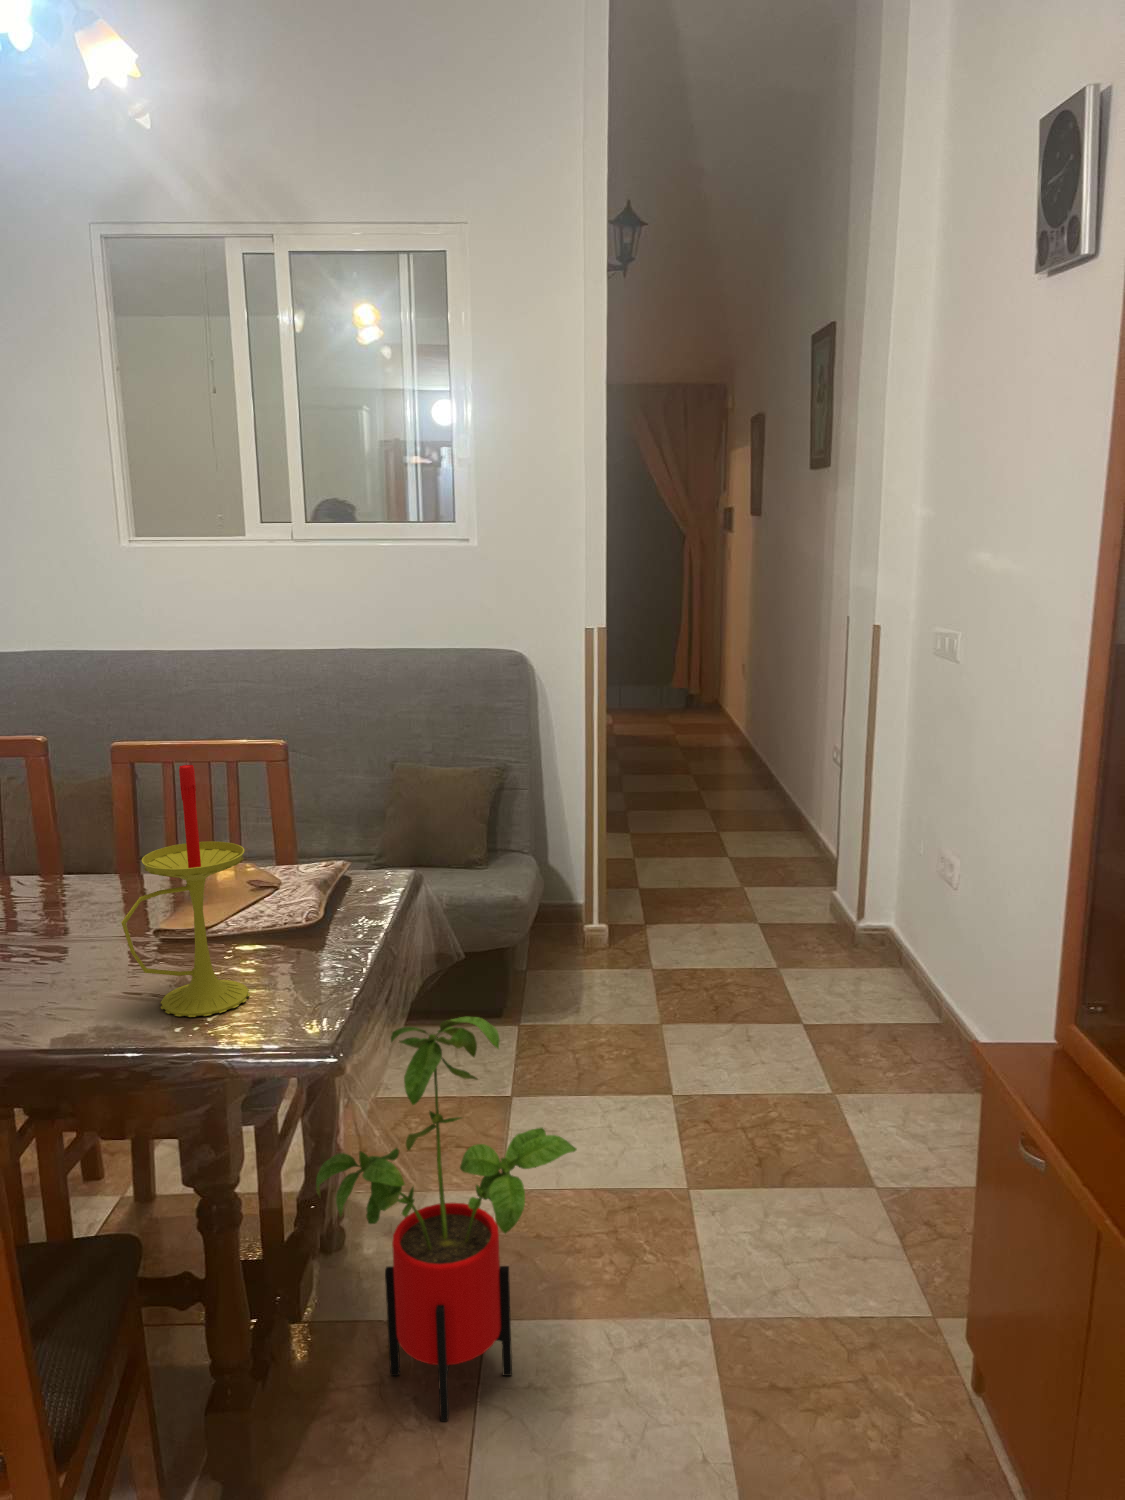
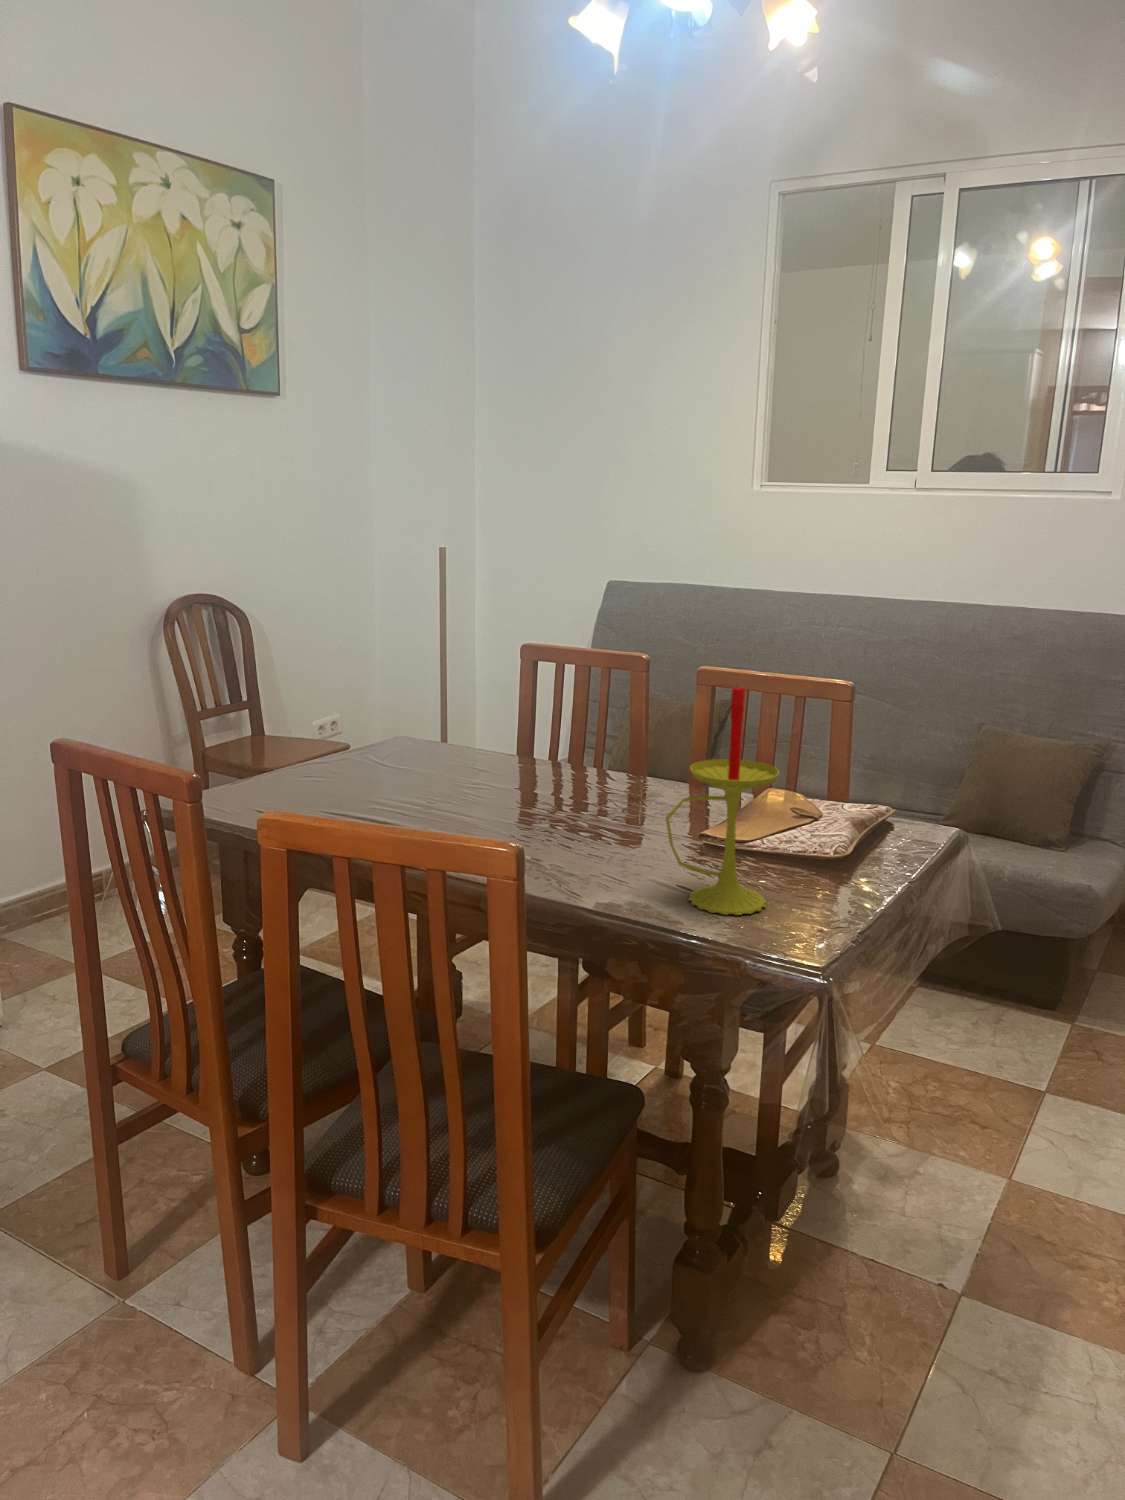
house plant: present [316,1016,577,1421] -> none [805,979,1082,1366]

